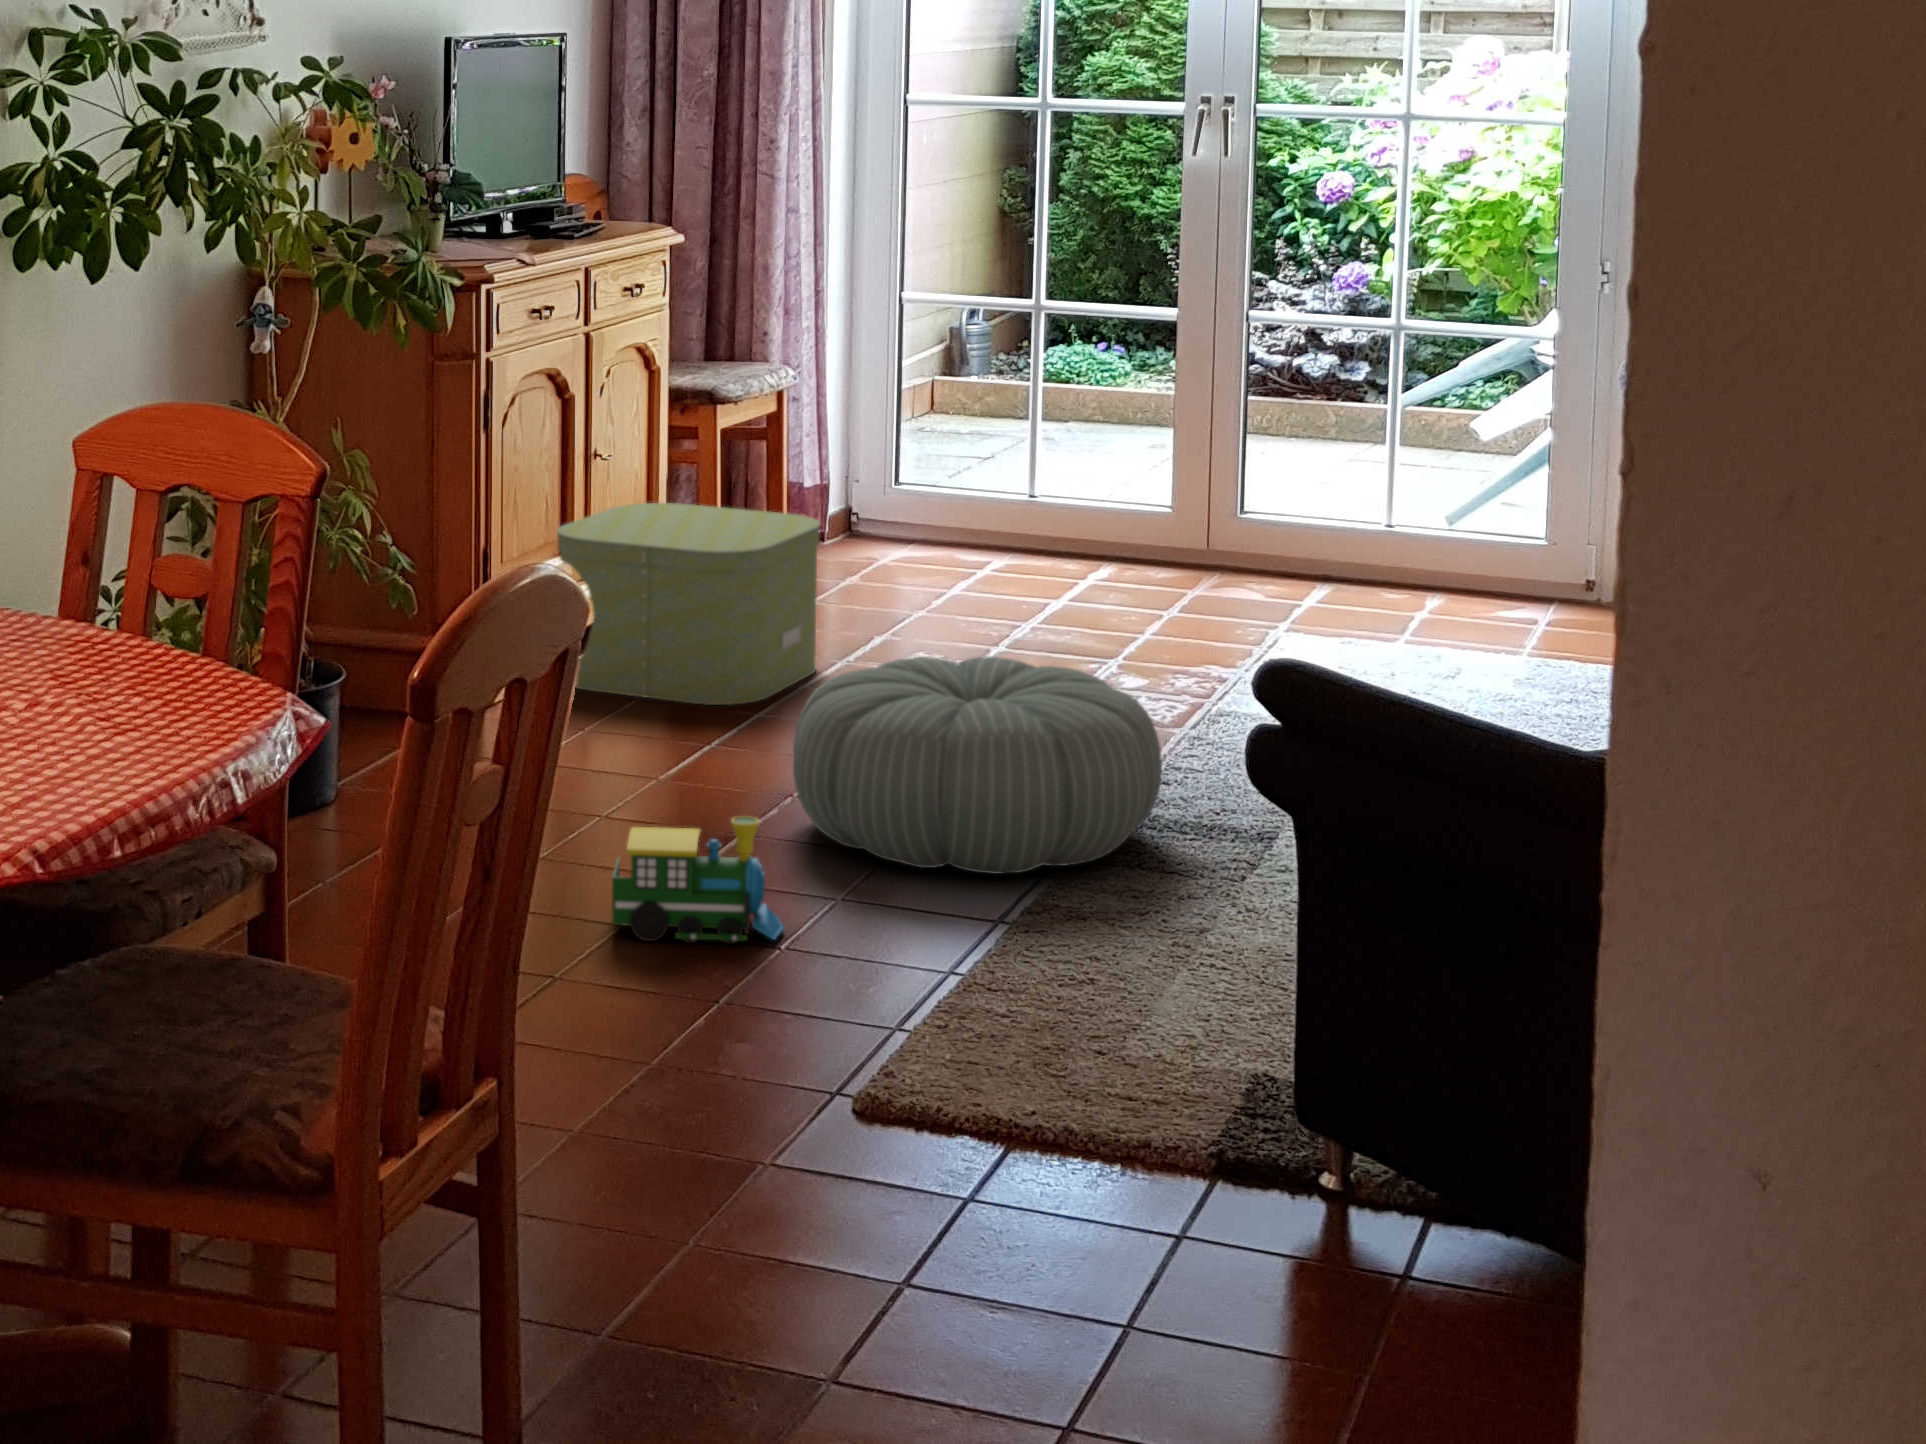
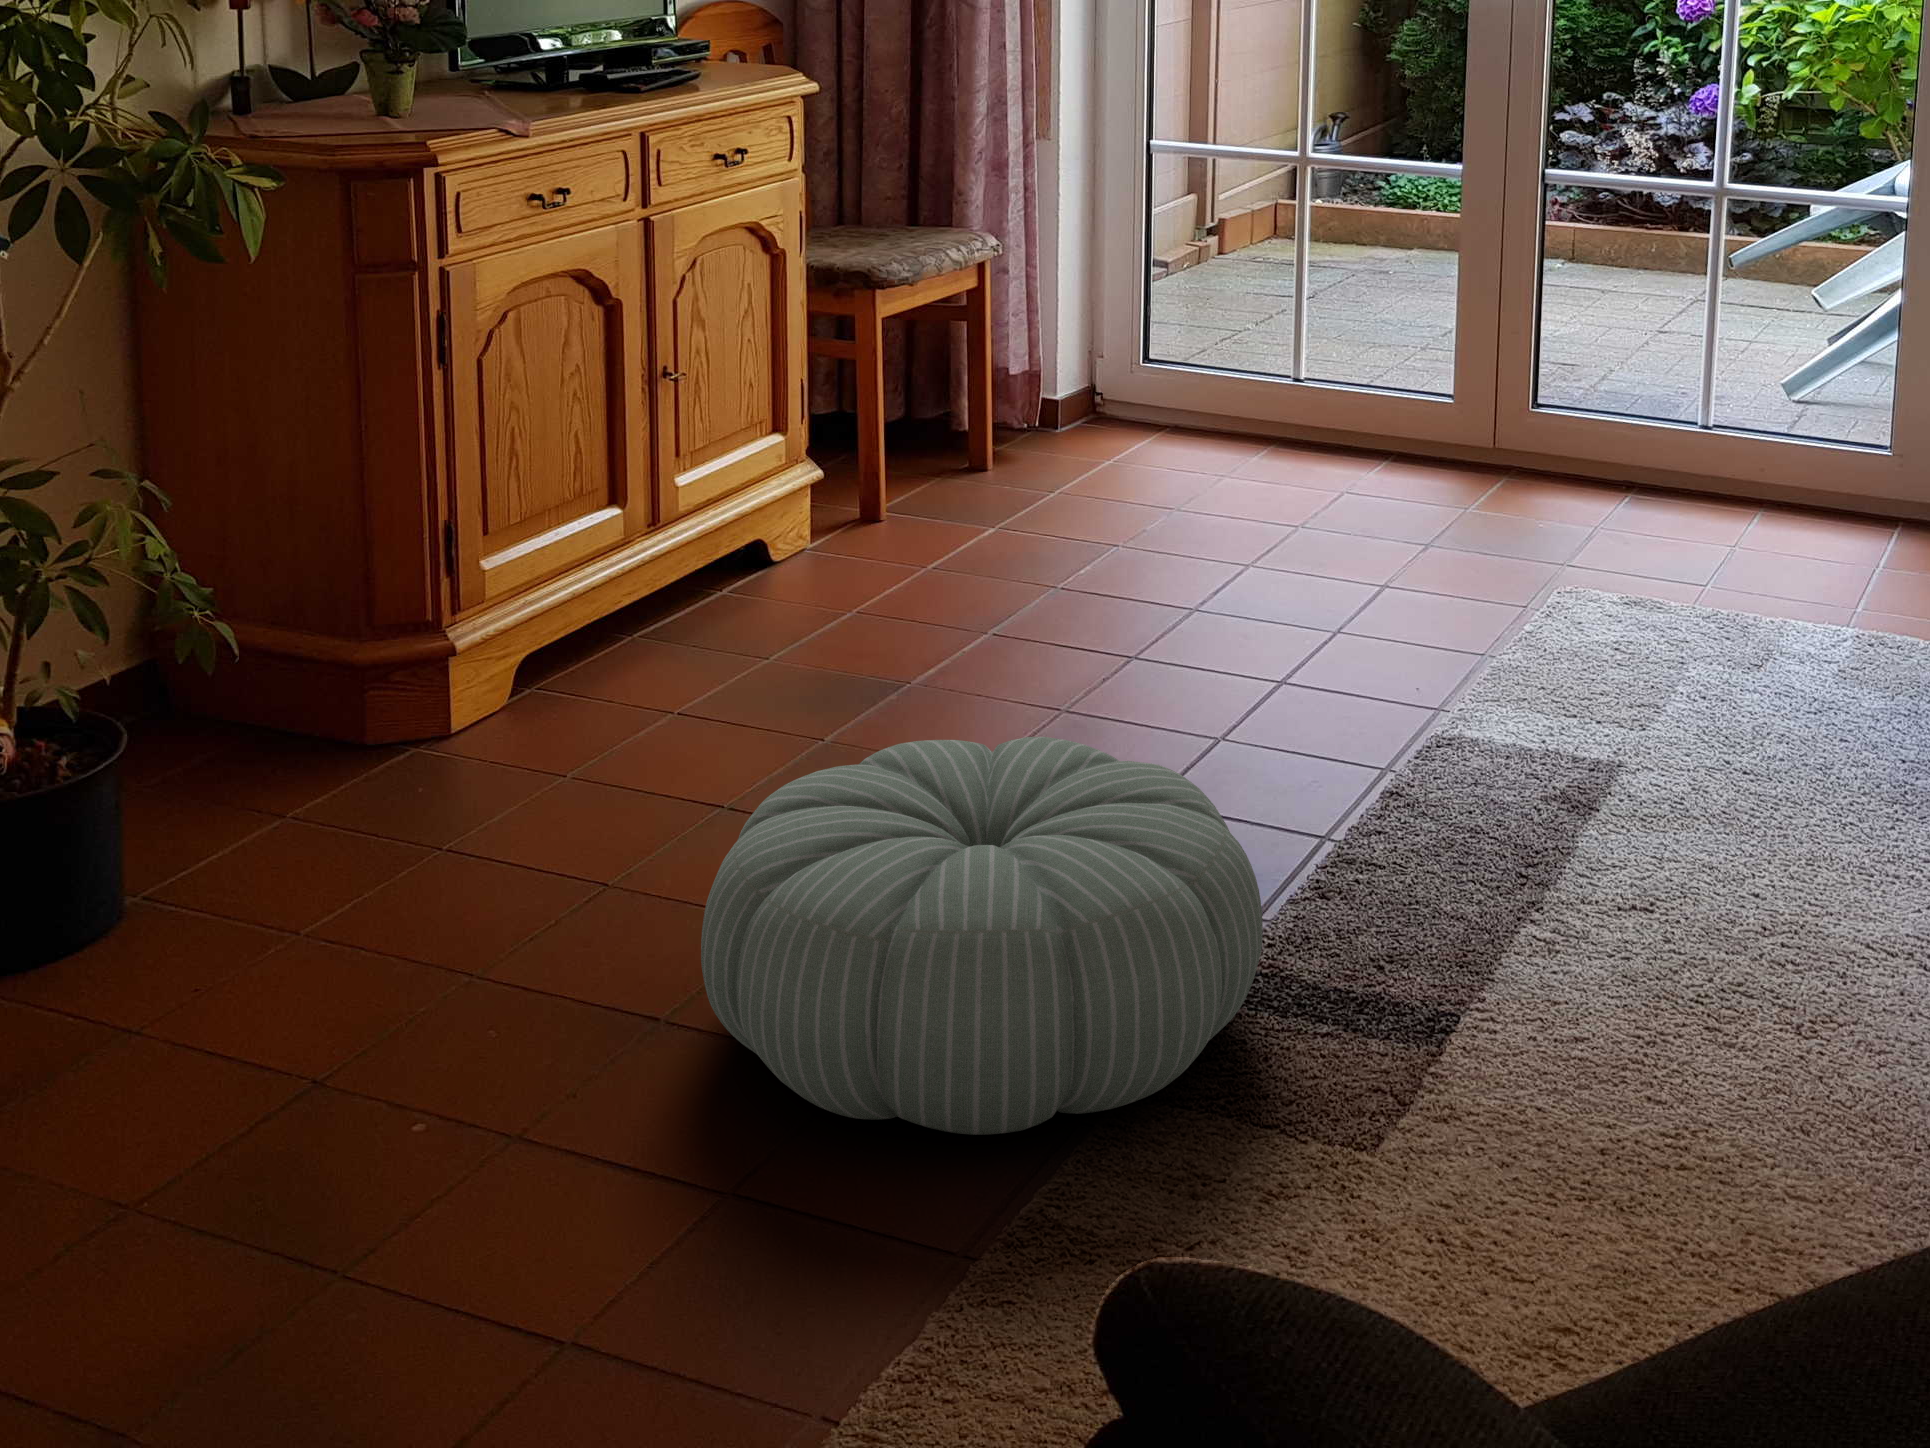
storage box: present [557,503,821,705] -> none [577,429,939,723]
toy train: present [612,816,784,944] -> none [256,1116,568,1342]

